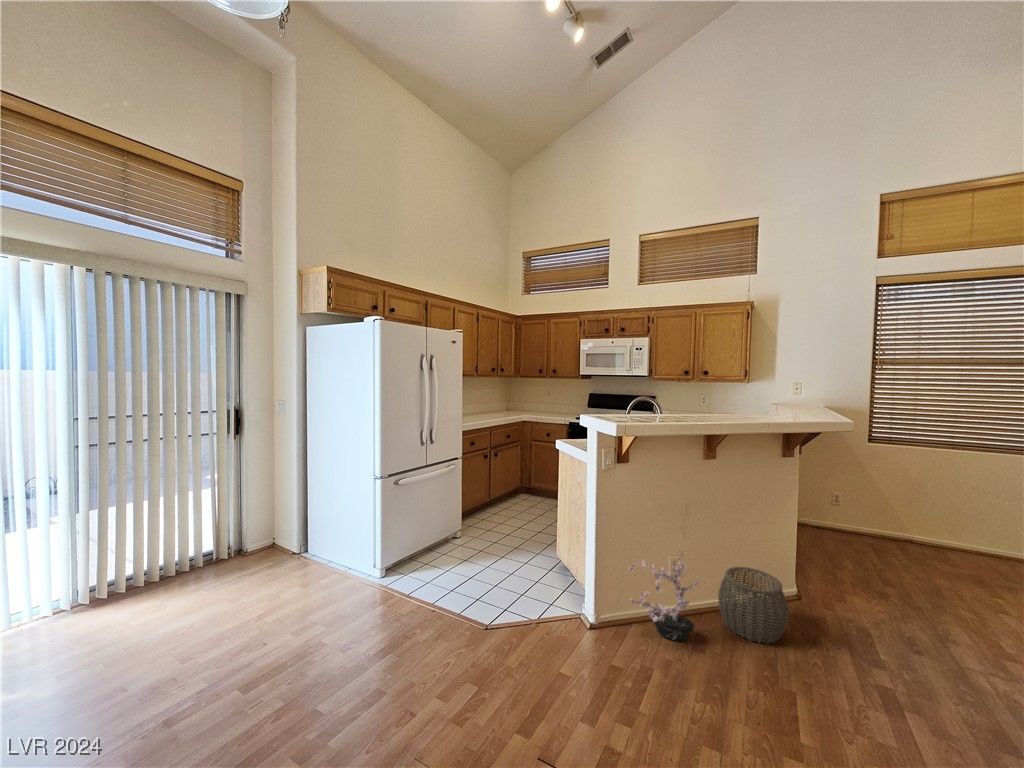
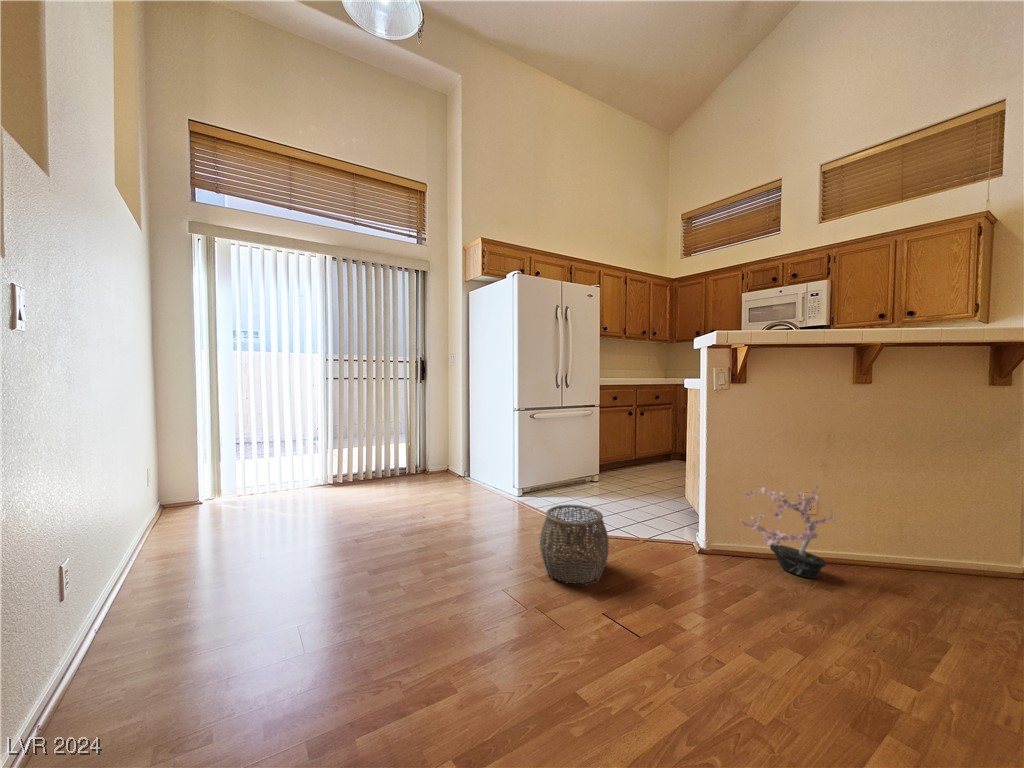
woven basket: present [718,567,789,643] -> present [539,505,609,584]

